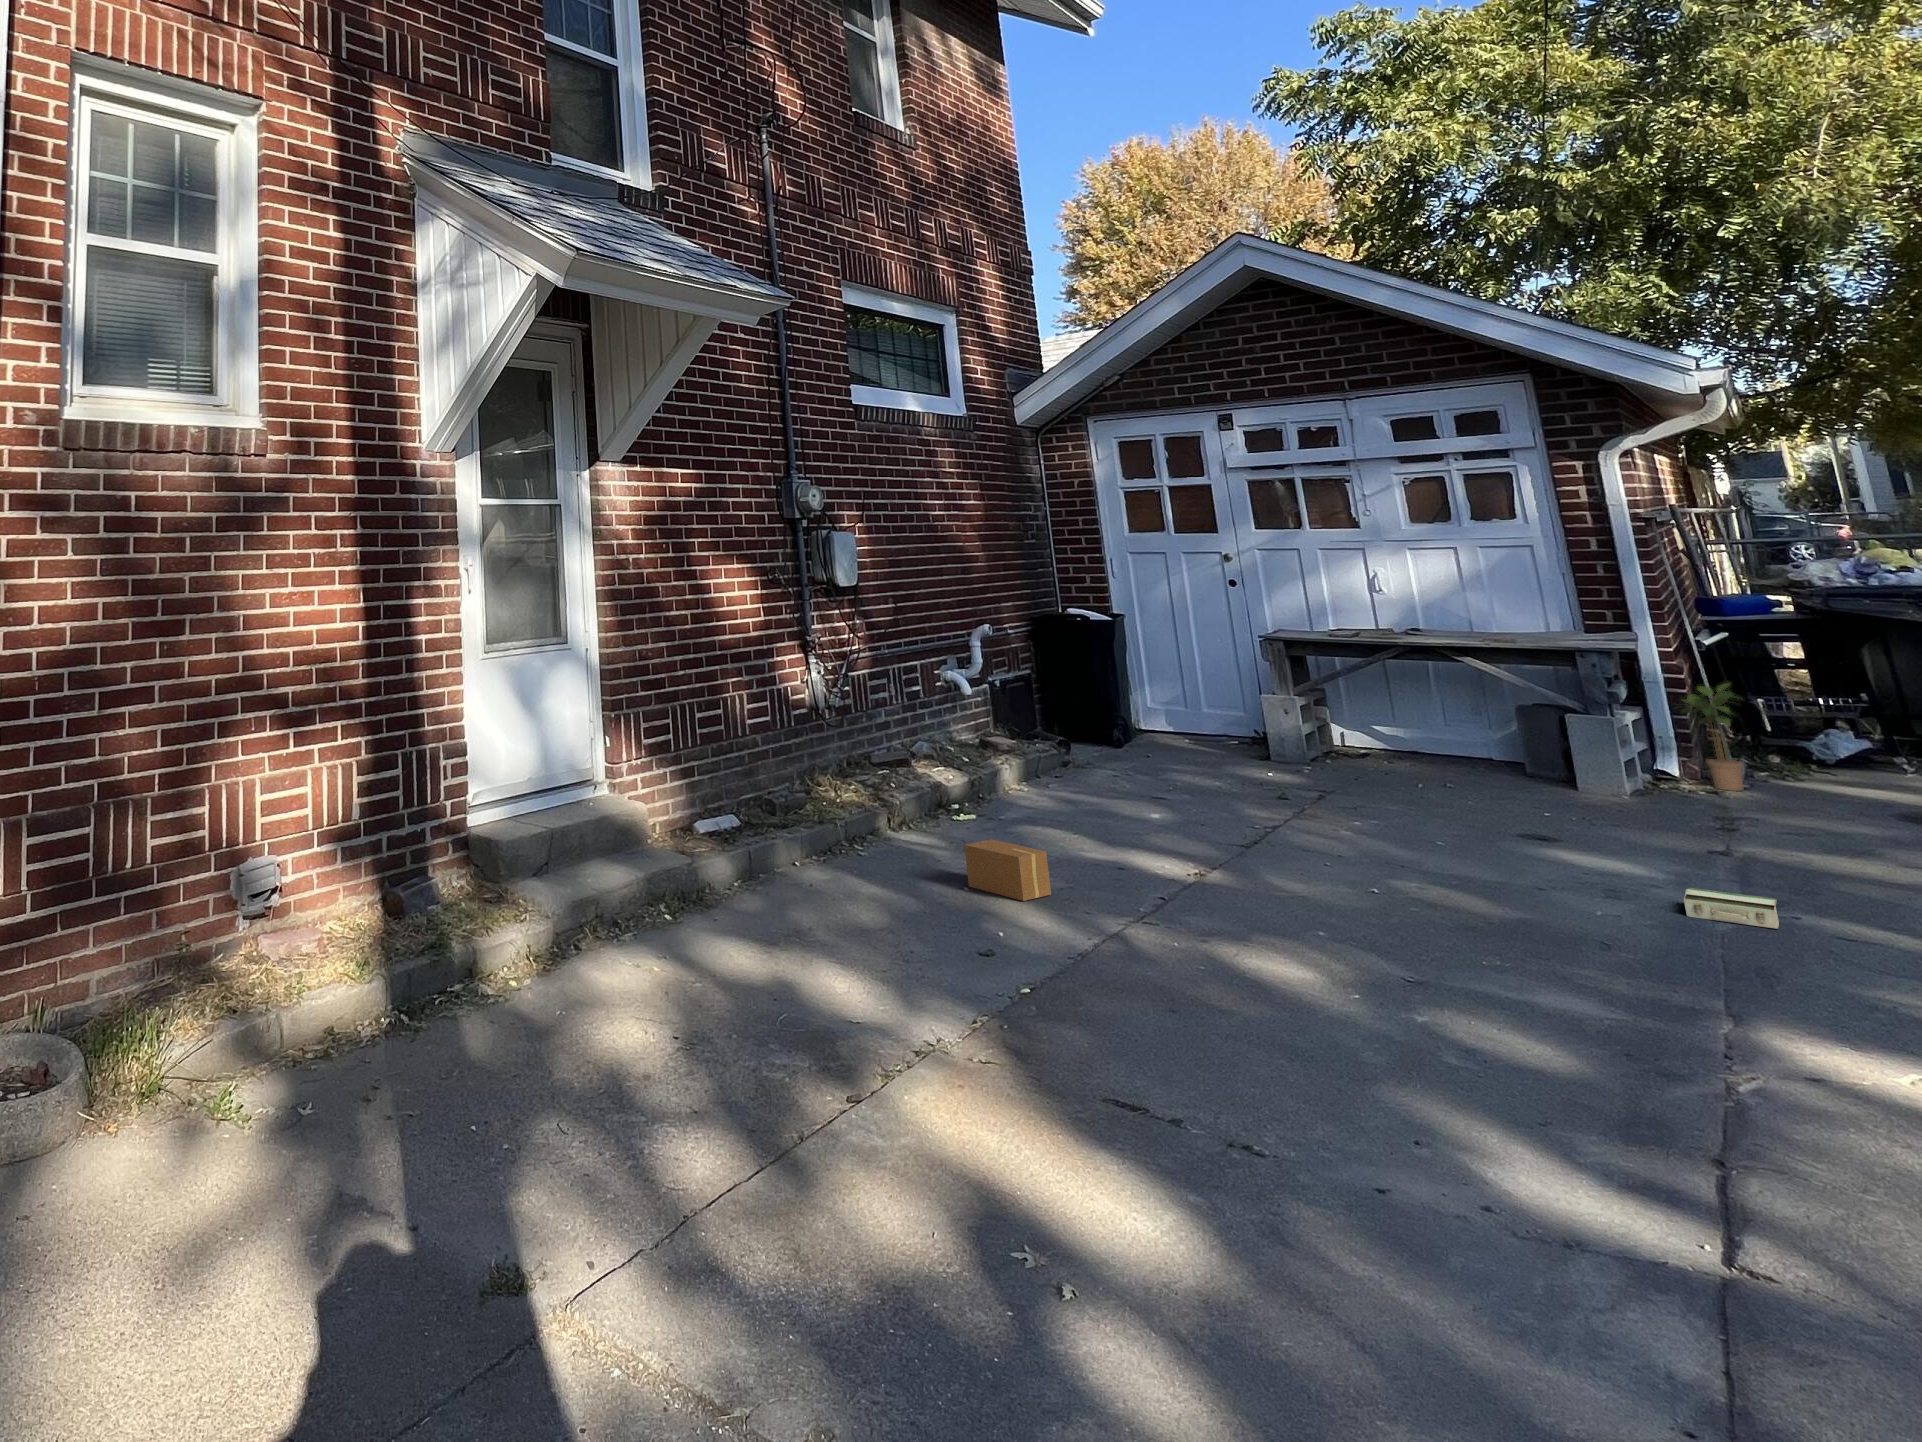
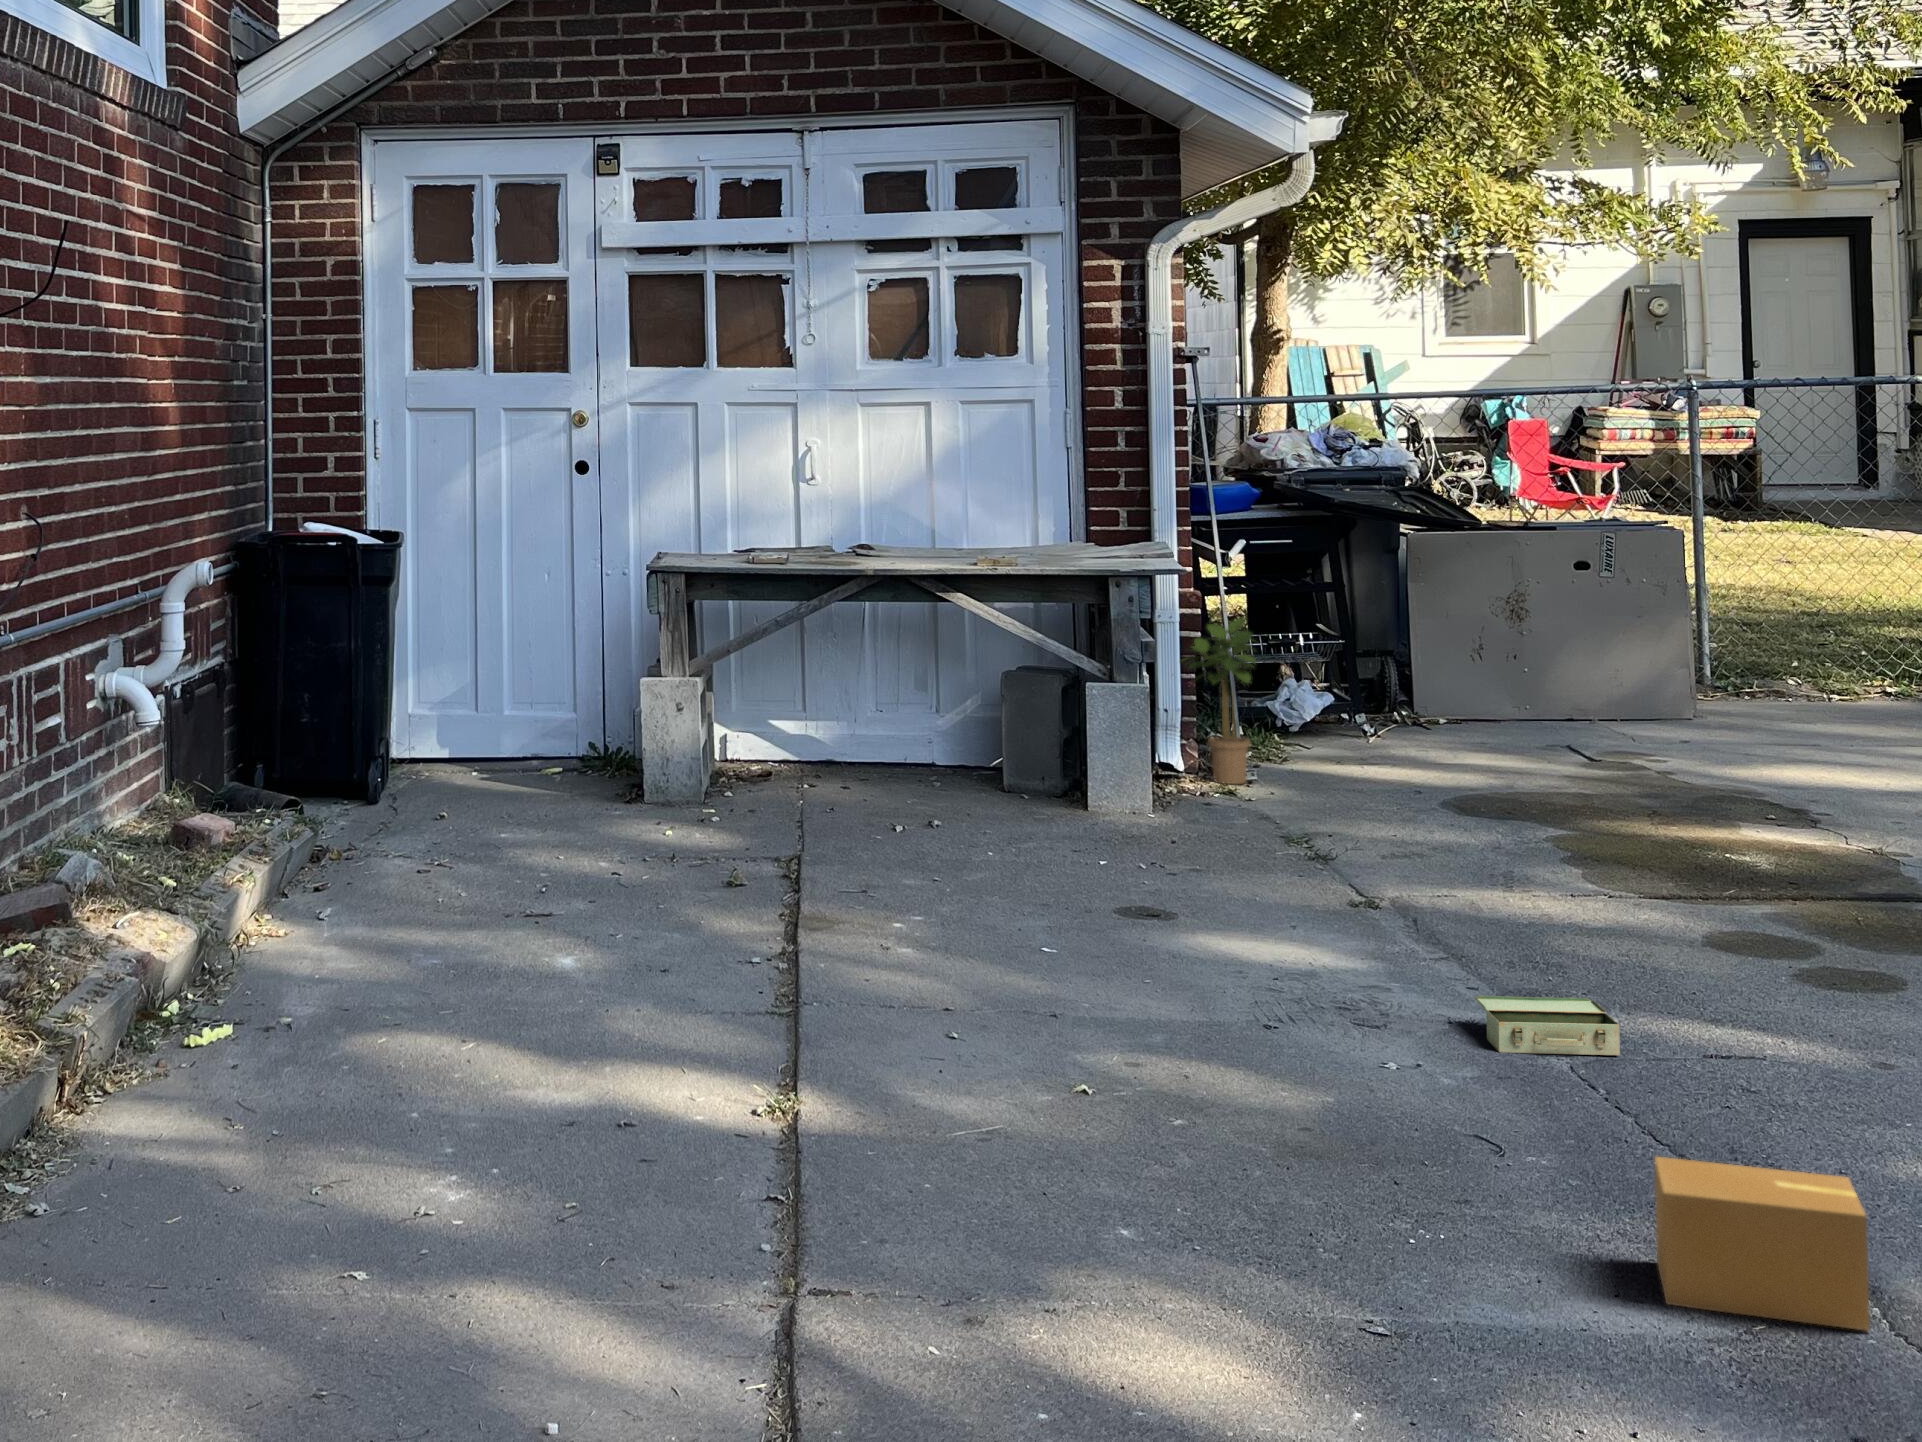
cardboard box: present [965,839,1051,901] -> present [1654,1157,1870,1331]

